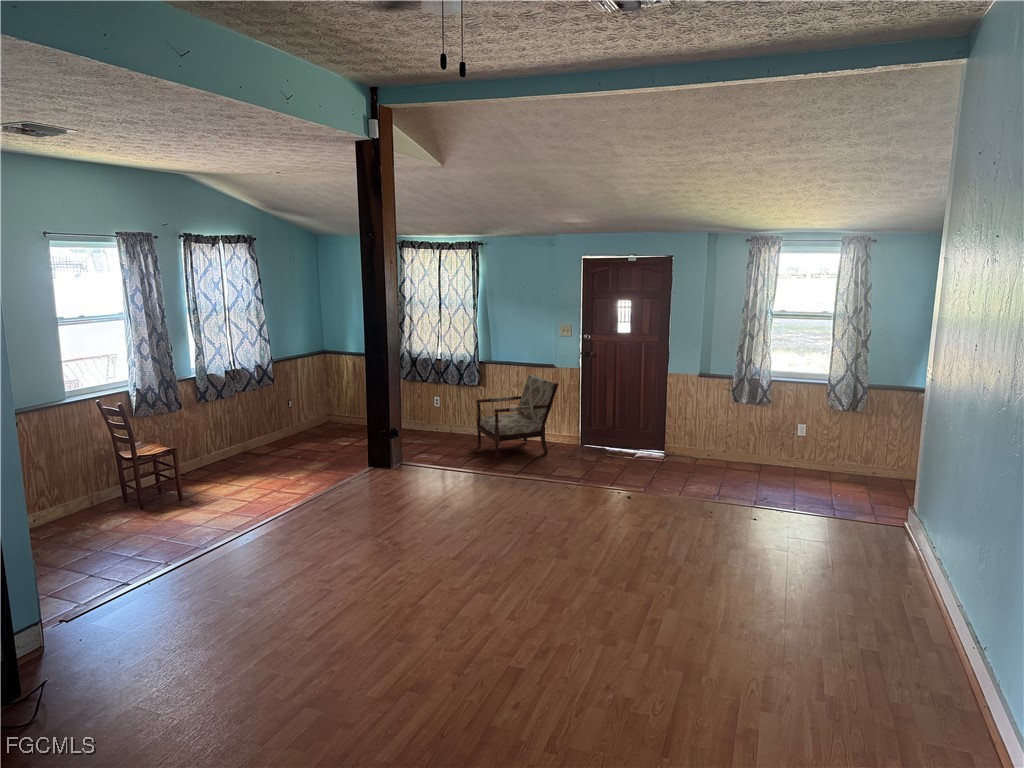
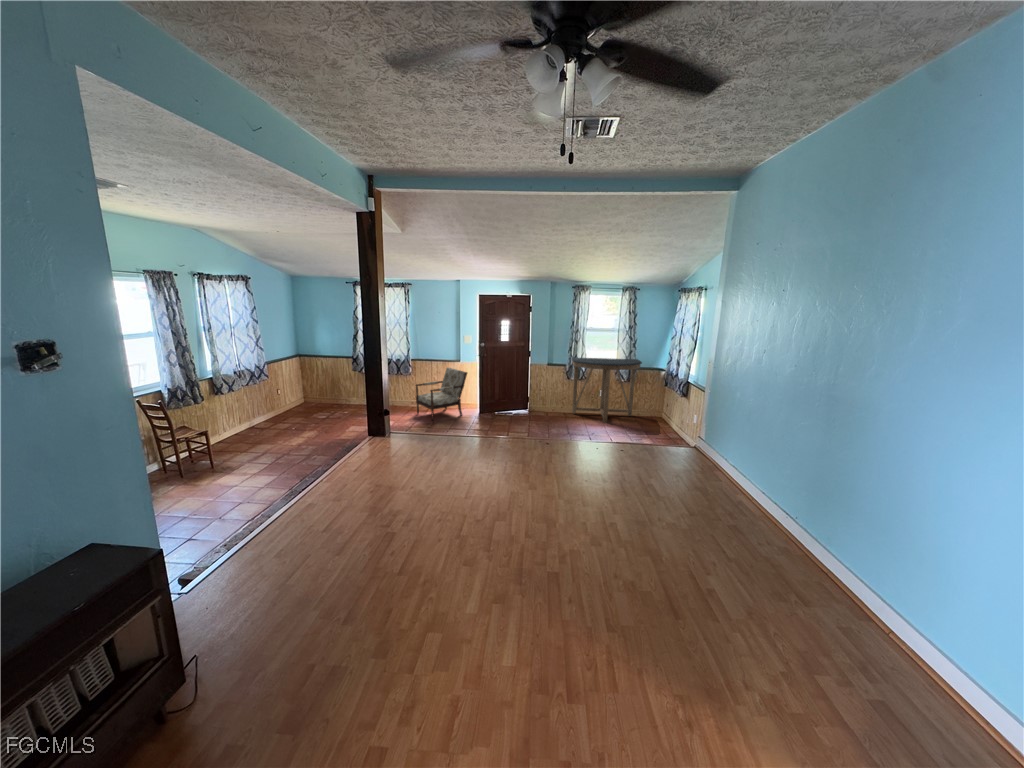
console table: none [739,364,875,486] -> present [572,358,642,423]

